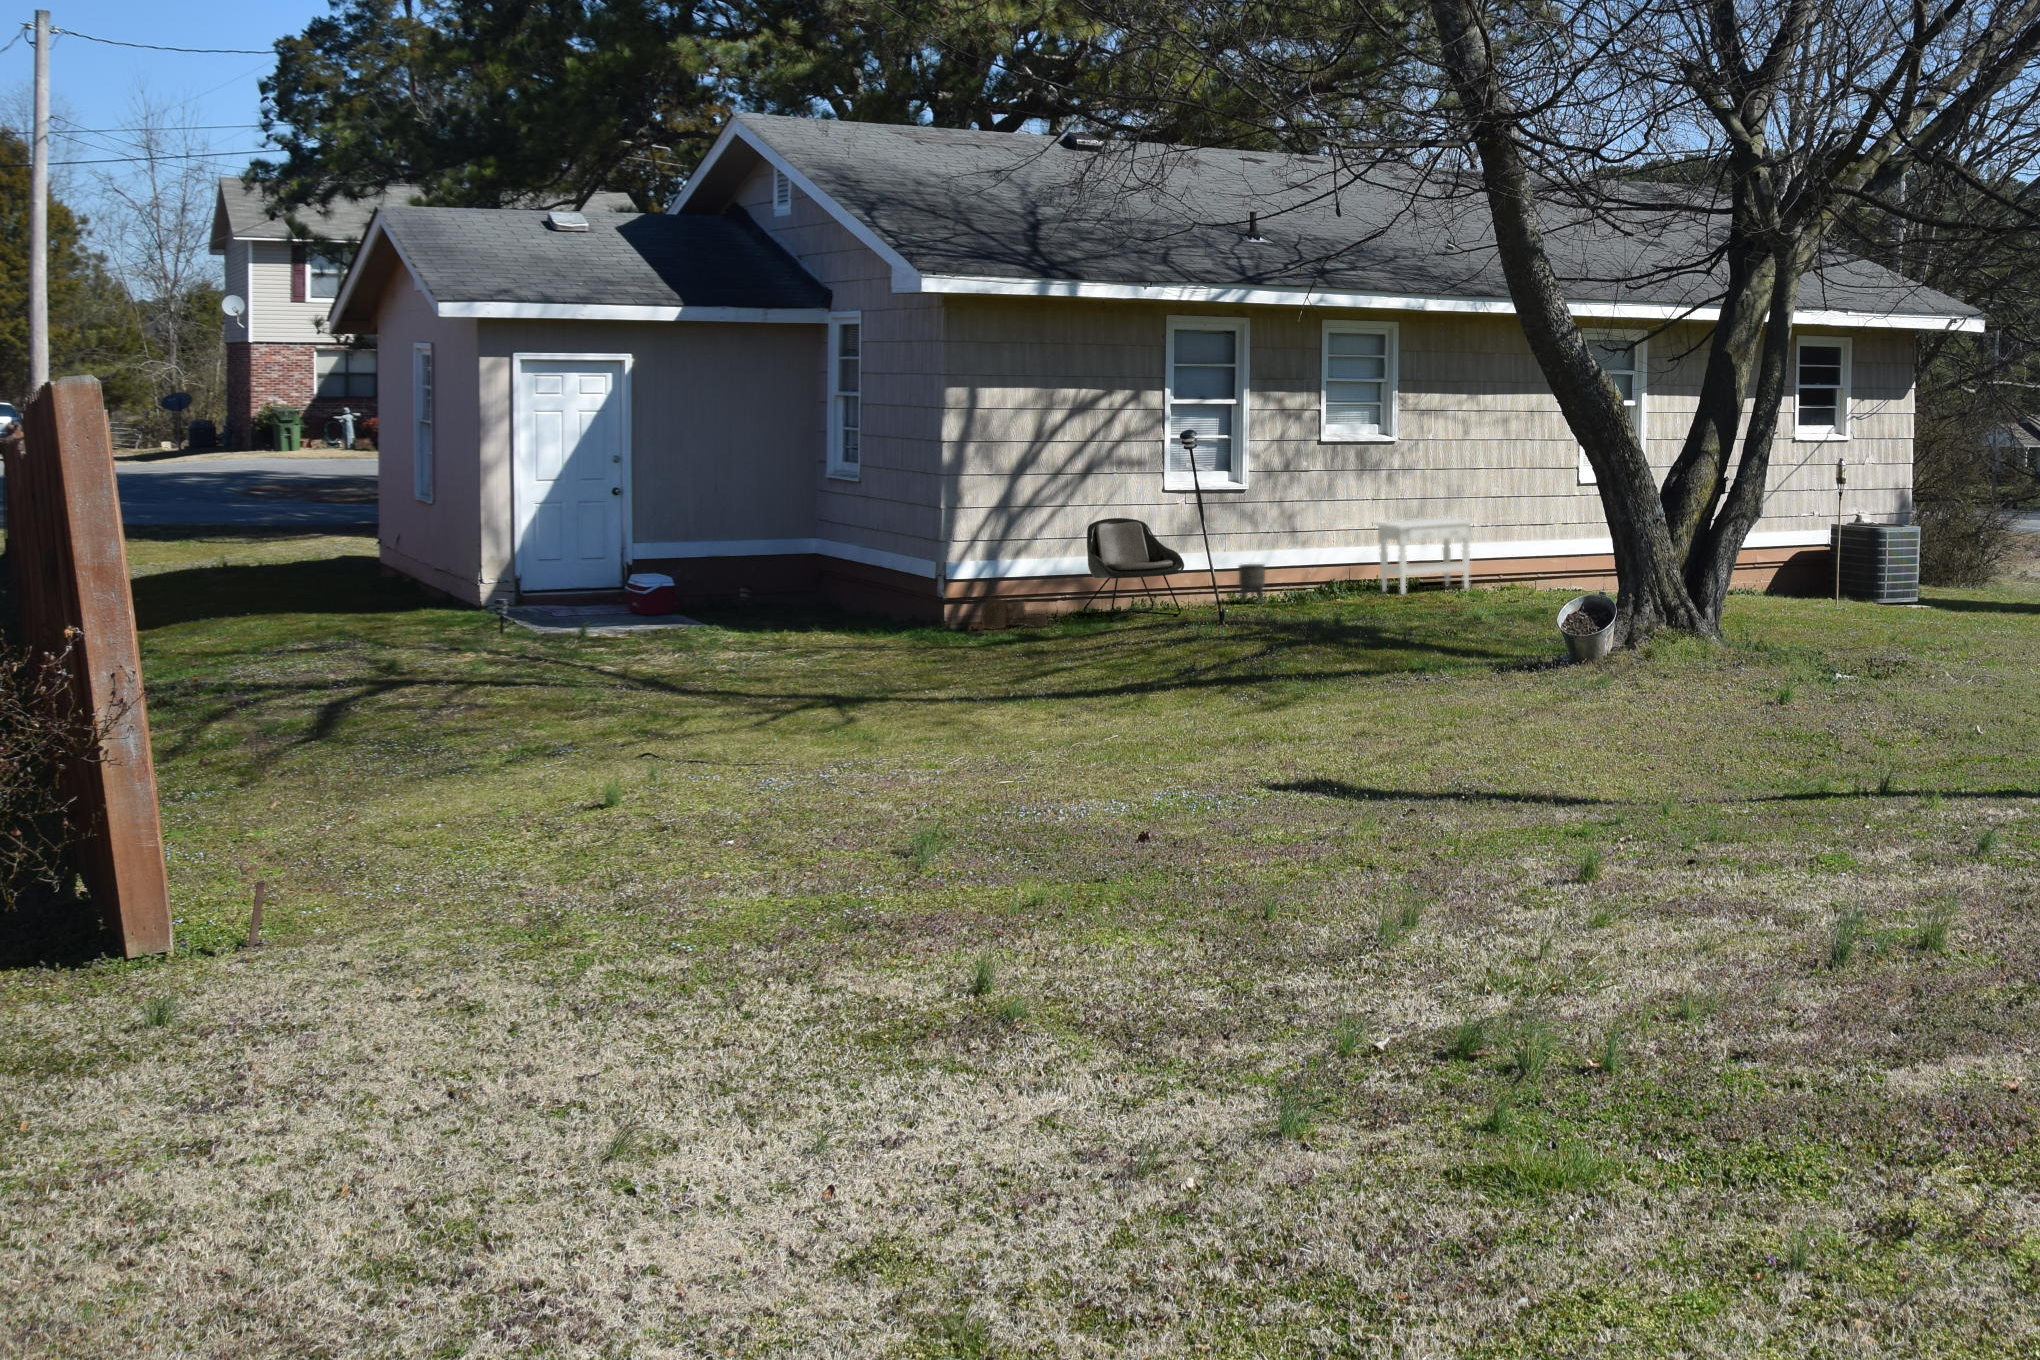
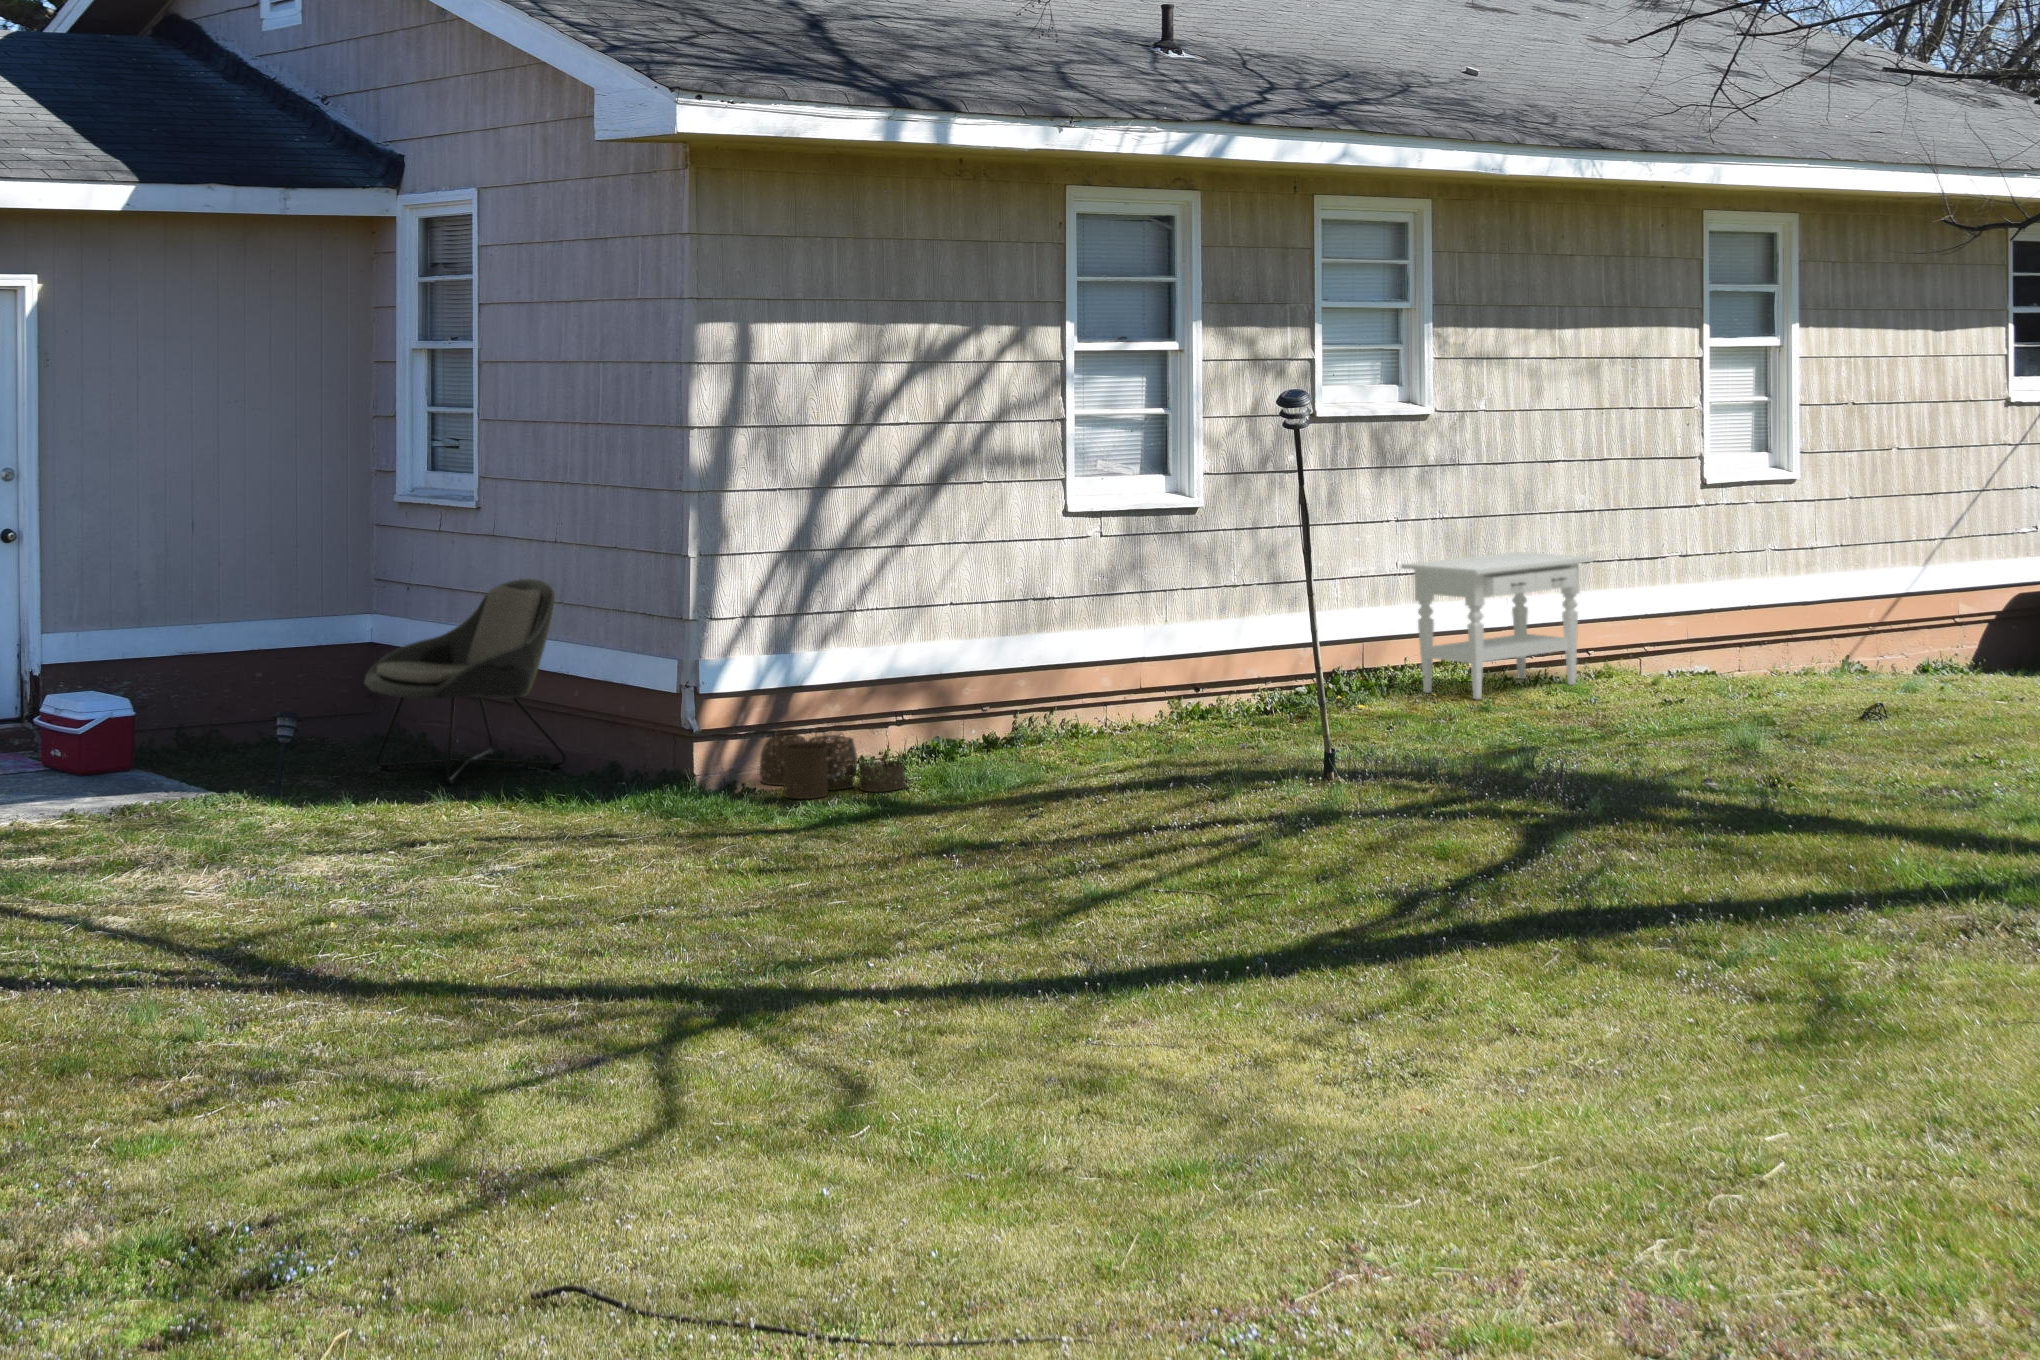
lounge chair: present [1084,518,1184,622] -> present [364,579,566,784]
planter: present [1238,564,1265,603] -> none [1195,649,1246,726]

